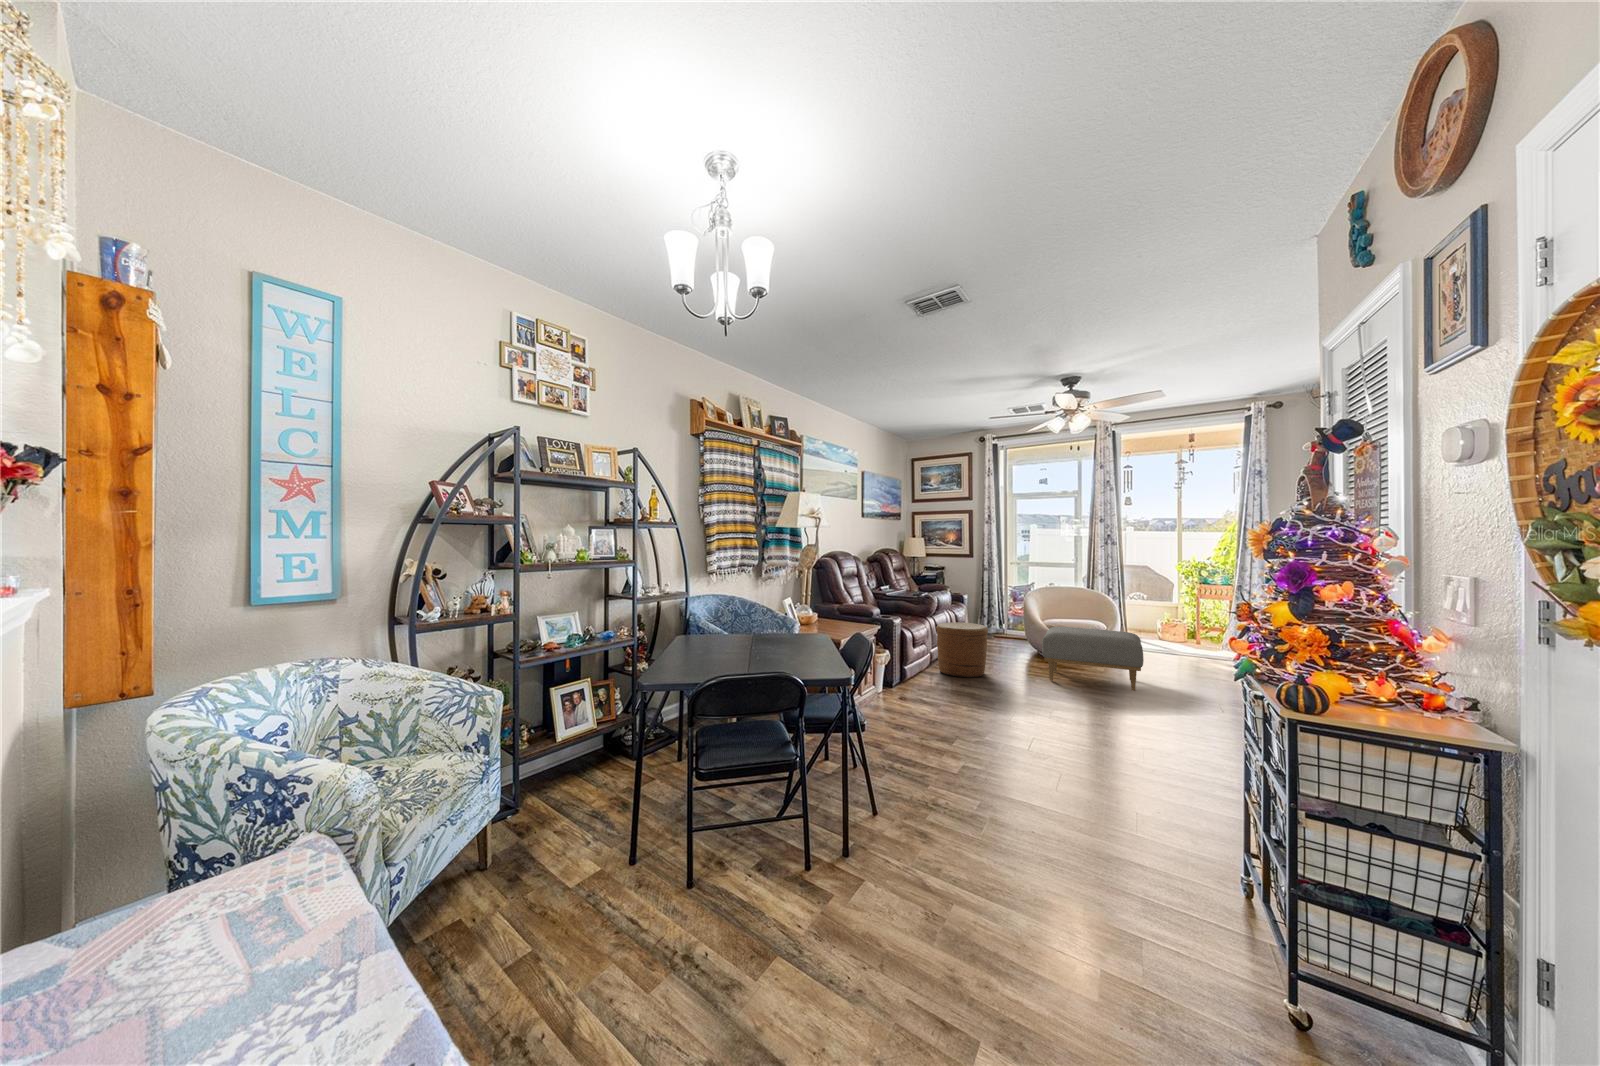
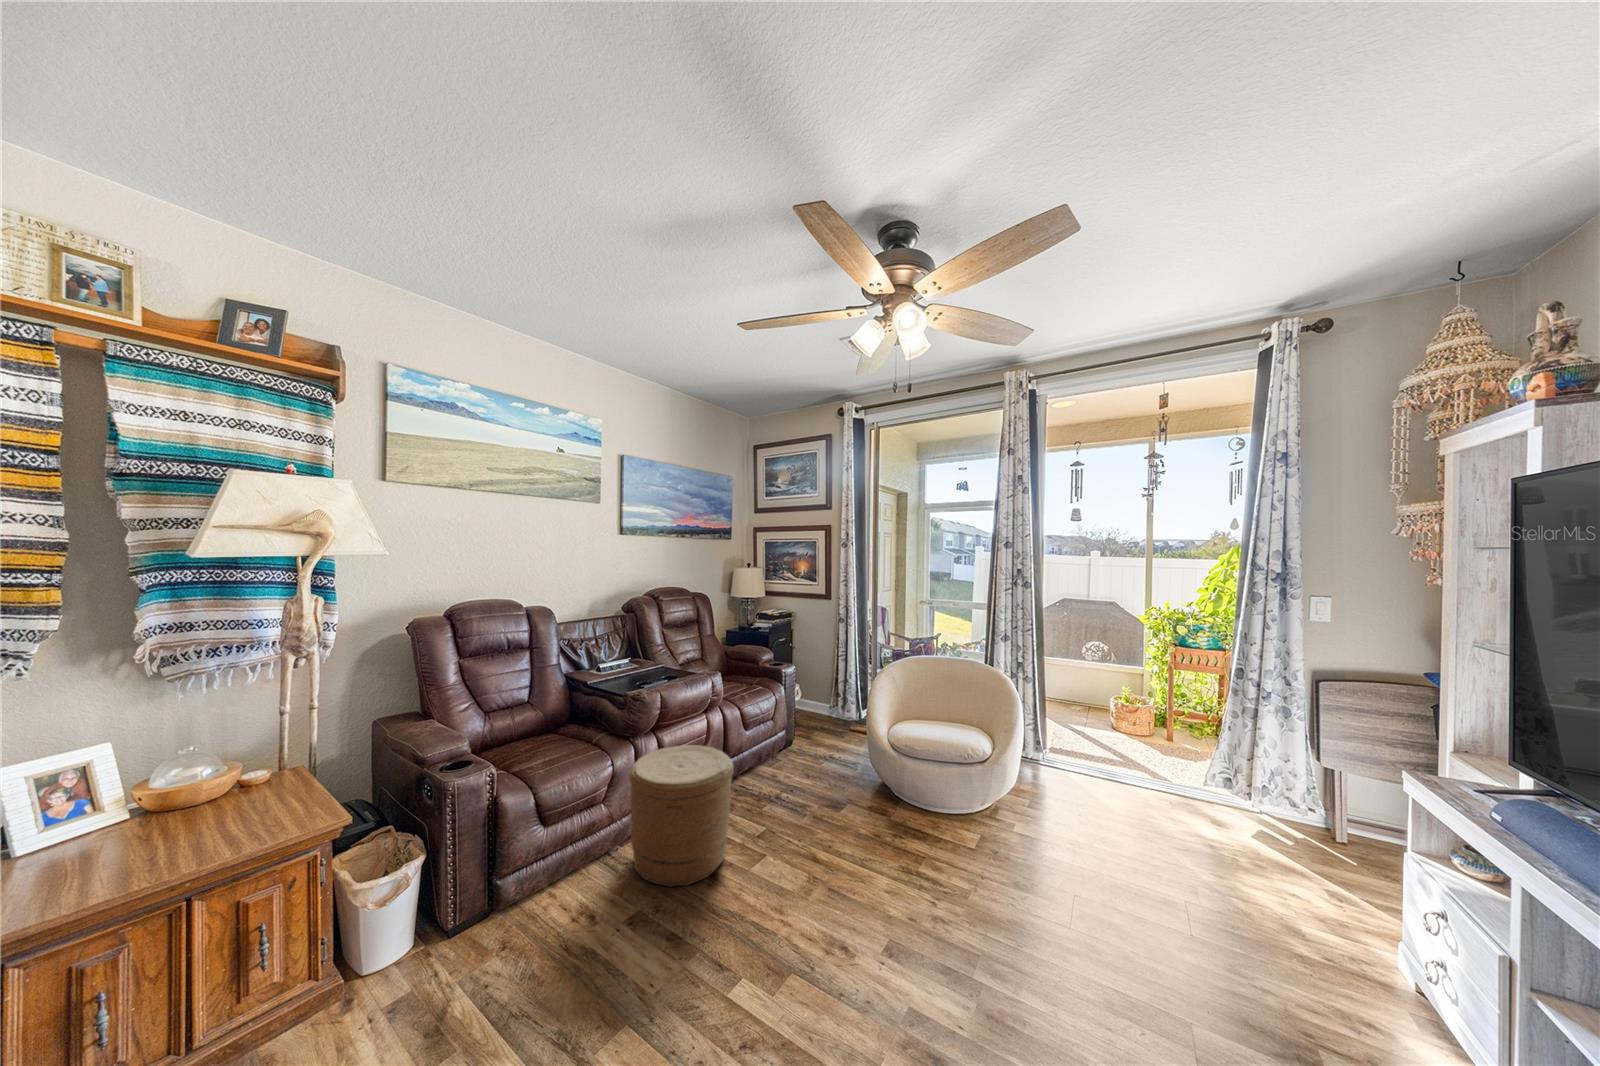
ottoman: present [1042,627,1144,691] -> none [816,765,1037,978]

